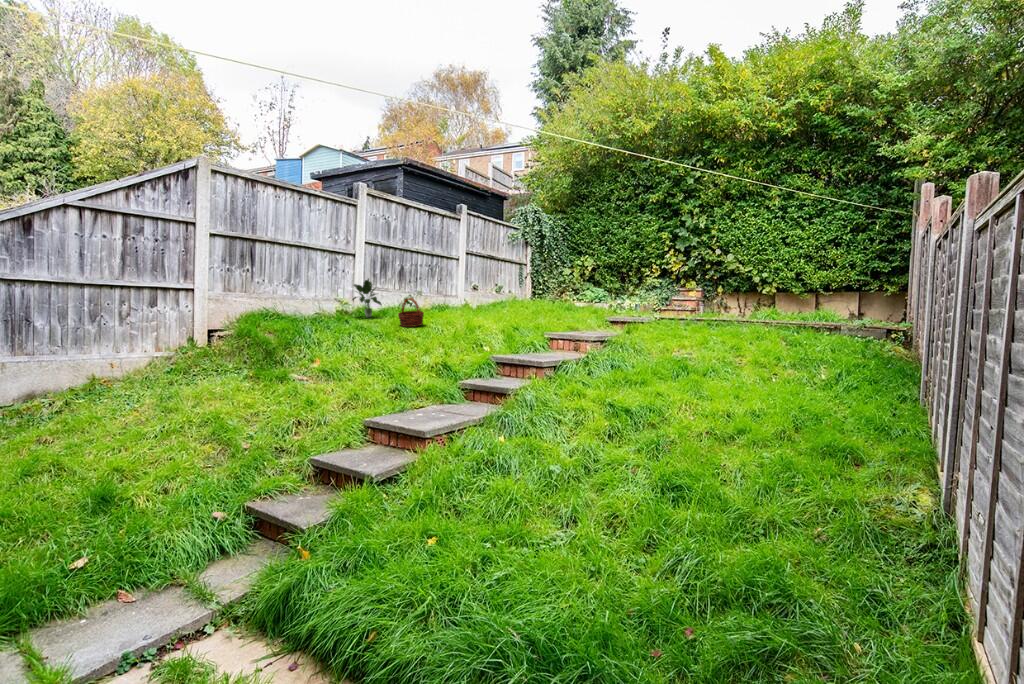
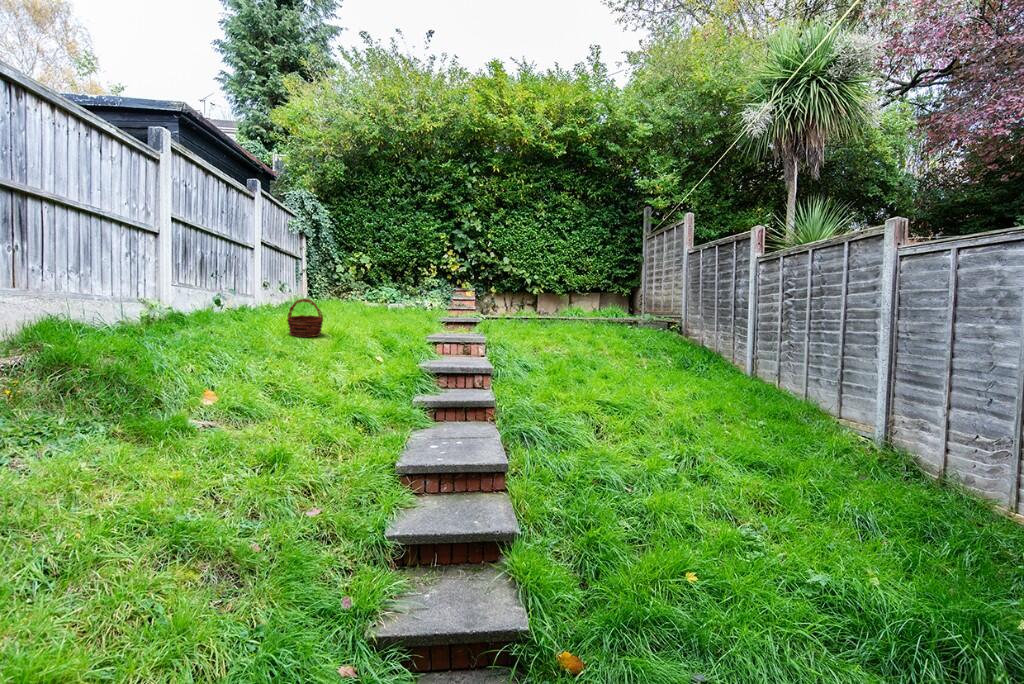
potted plant: present [352,278,382,317] -> none [189,269,239,325]

